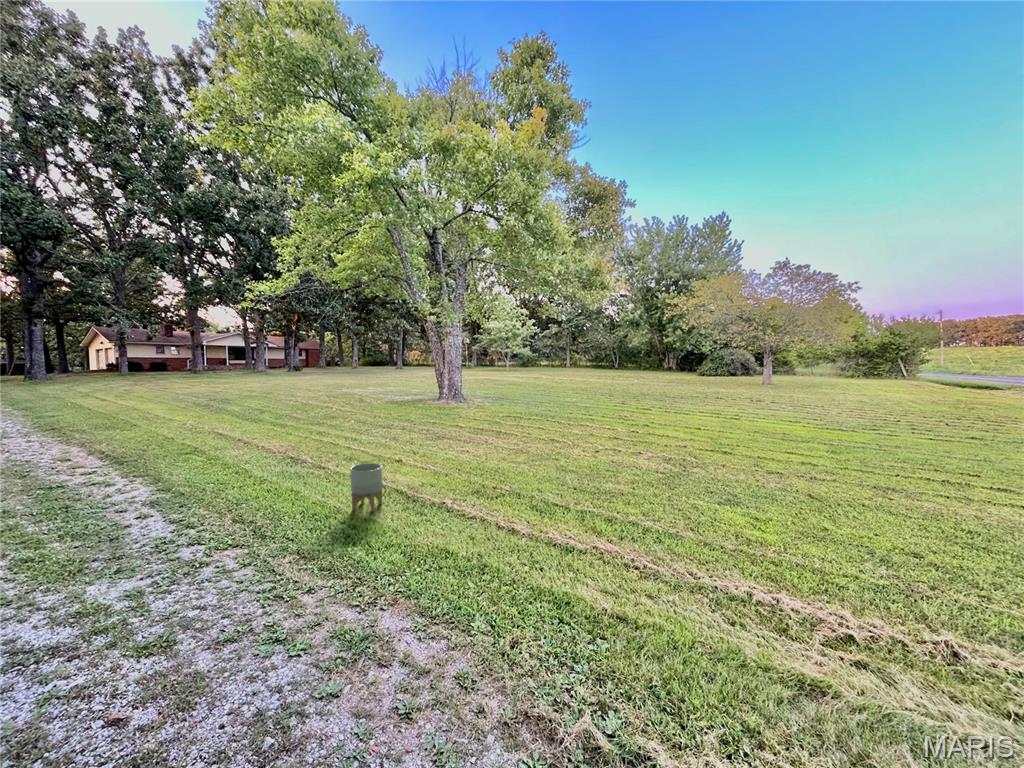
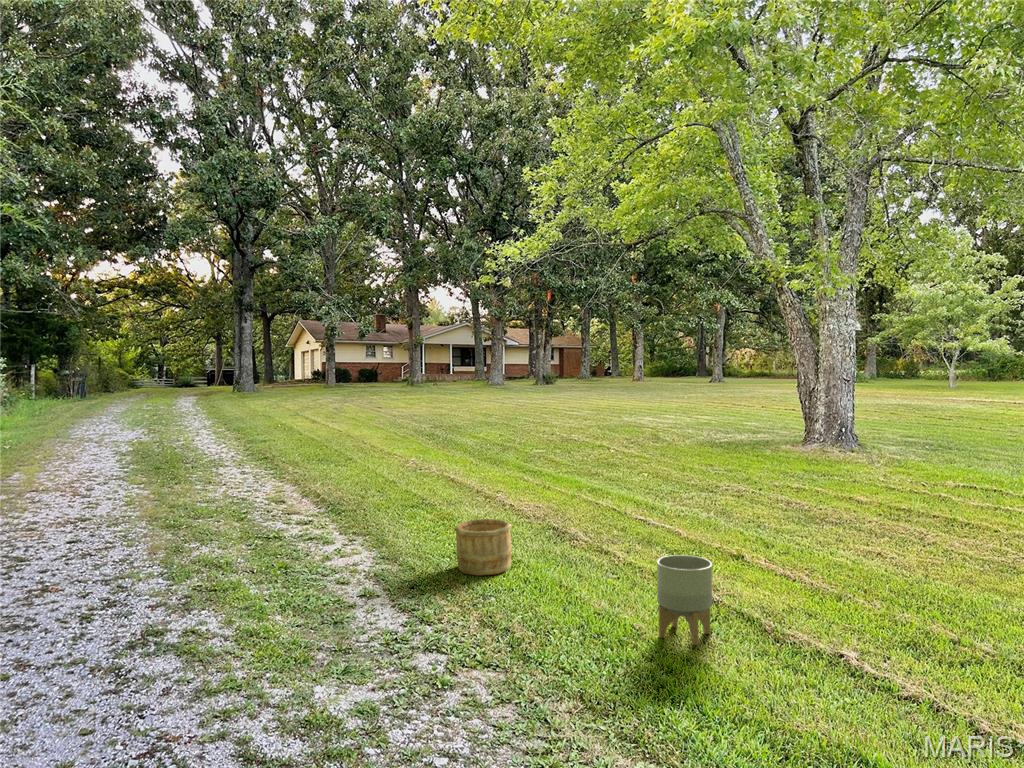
wooden bucket: none [216,456,261,493] -> present [454,519,512,576]

